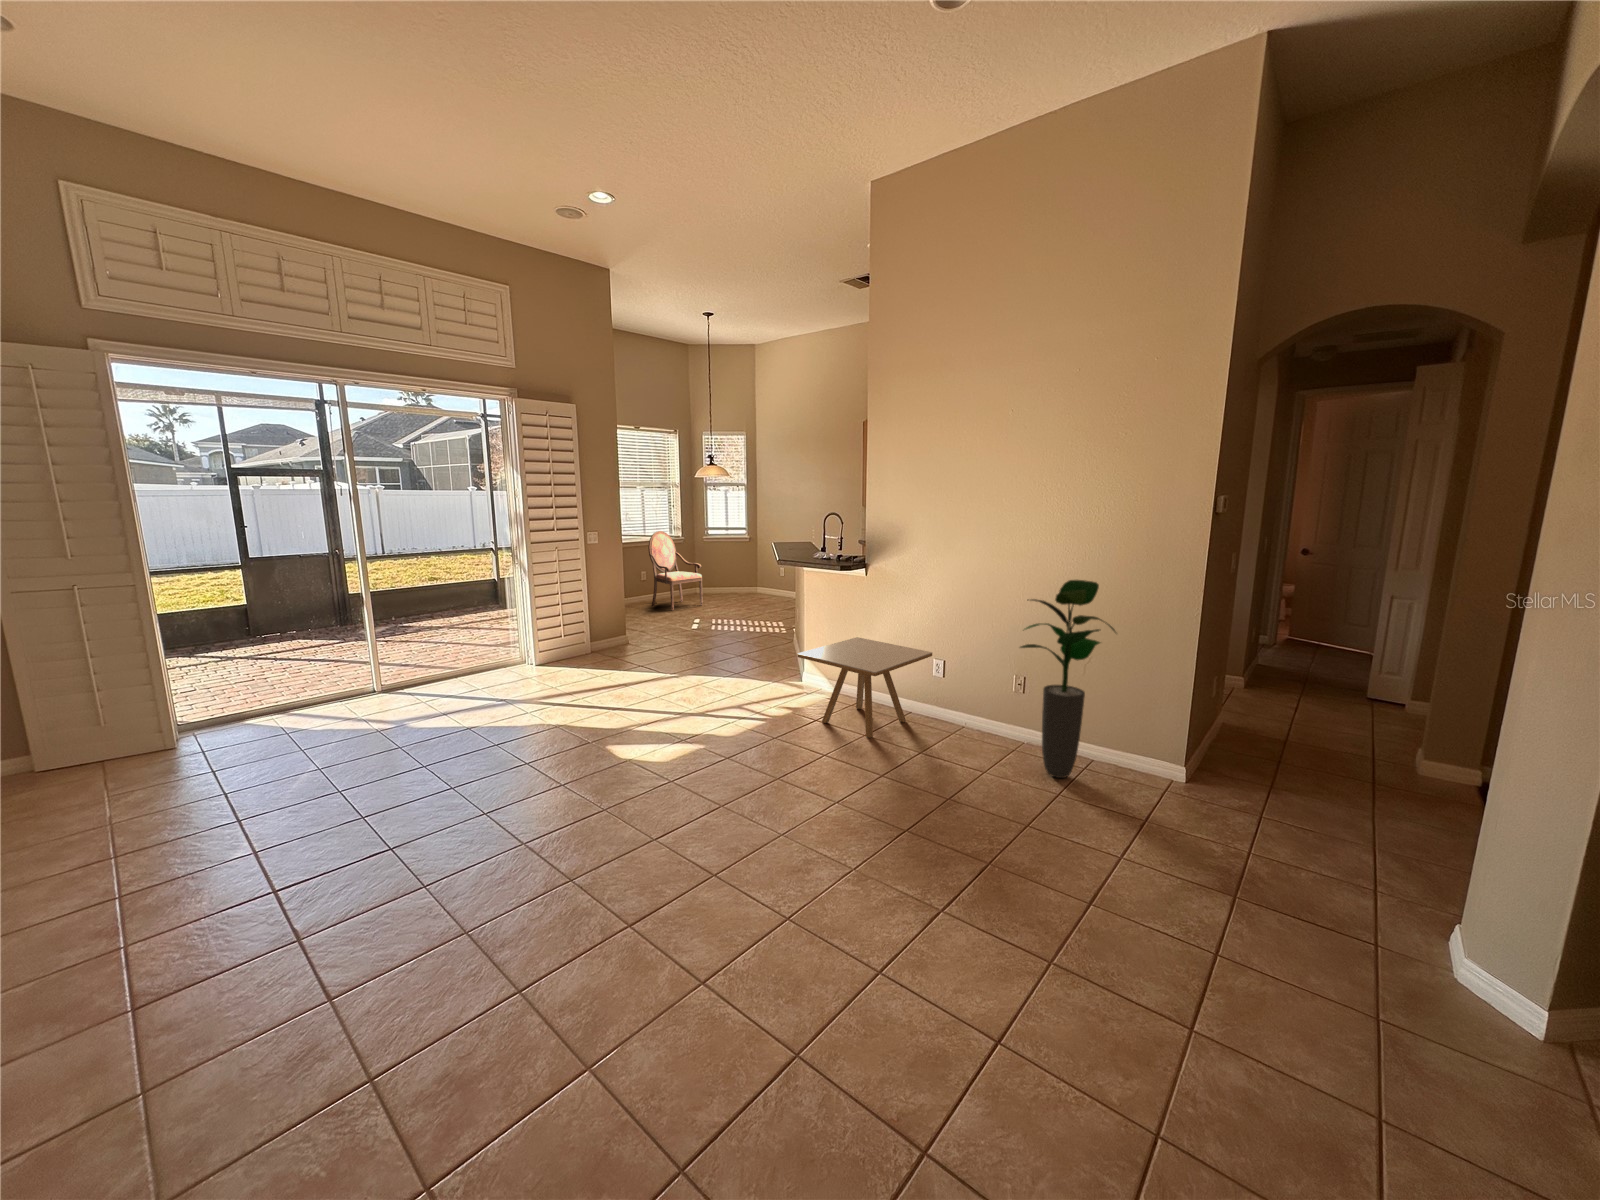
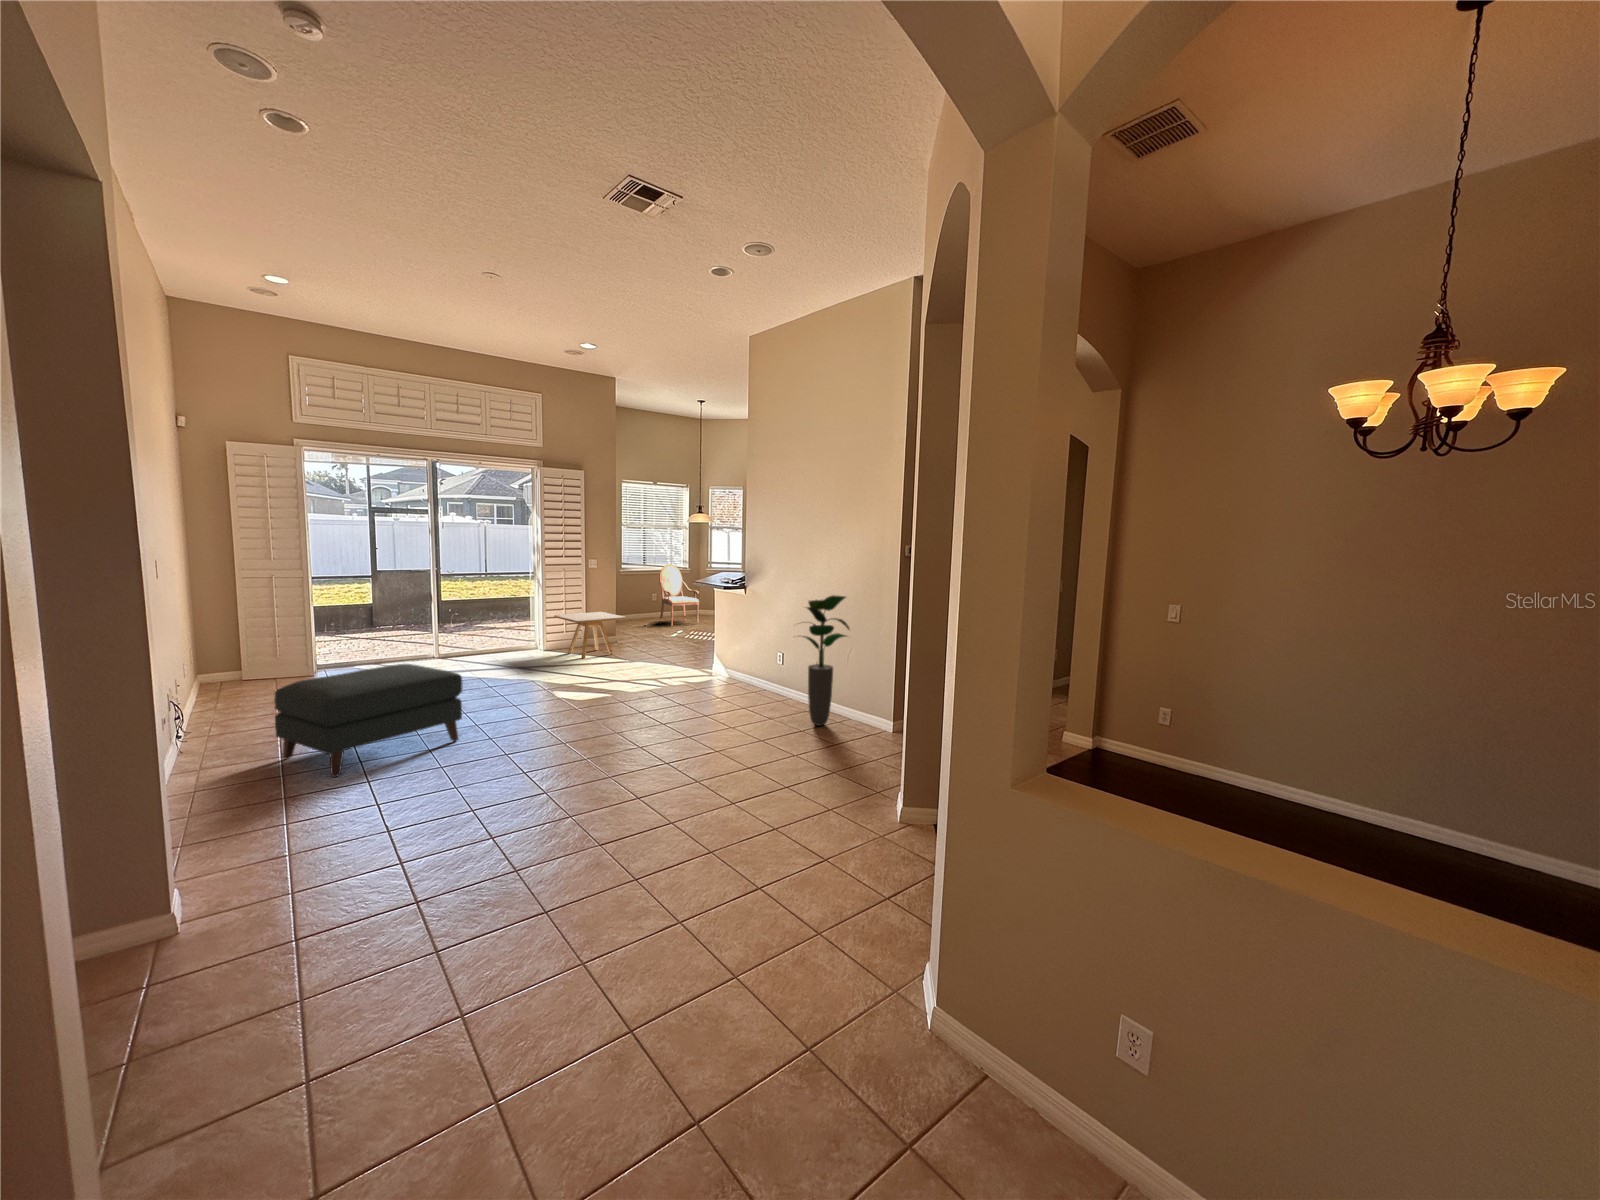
side table: present [798,637,932,738] -> present [554,612,626,658]
ottoman: none [108,755,520,1079] -> present [274,664,463,777]

